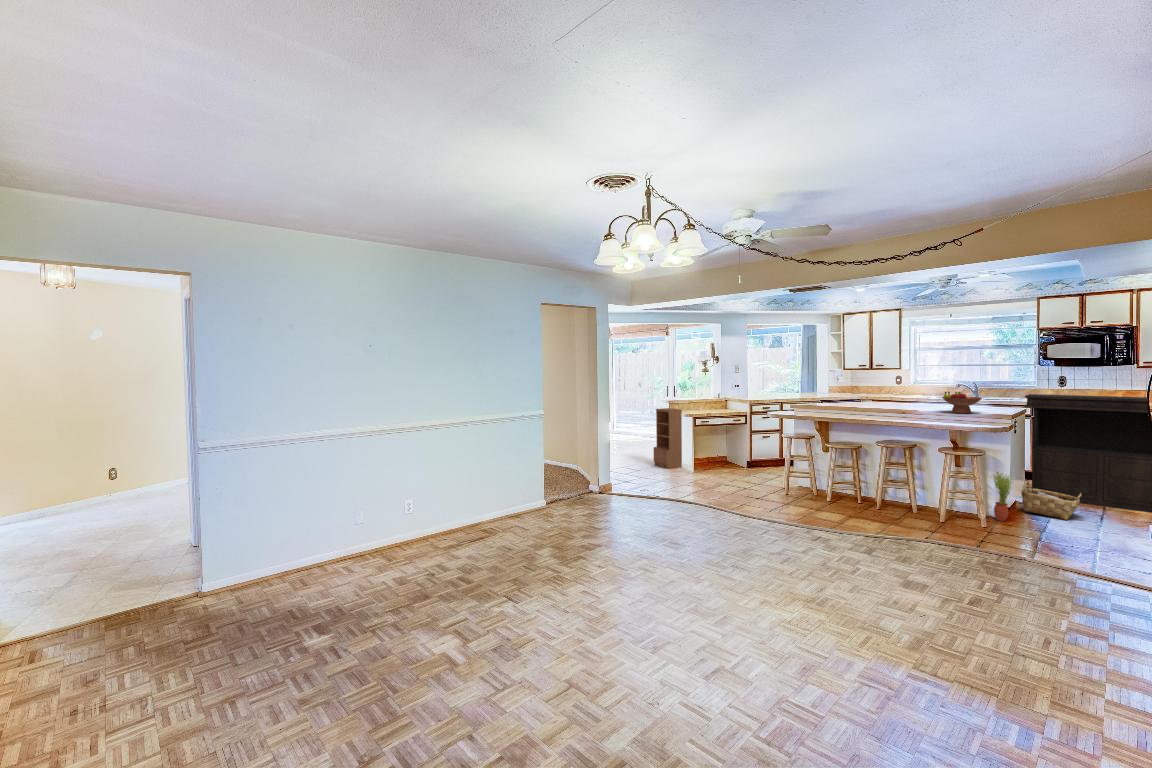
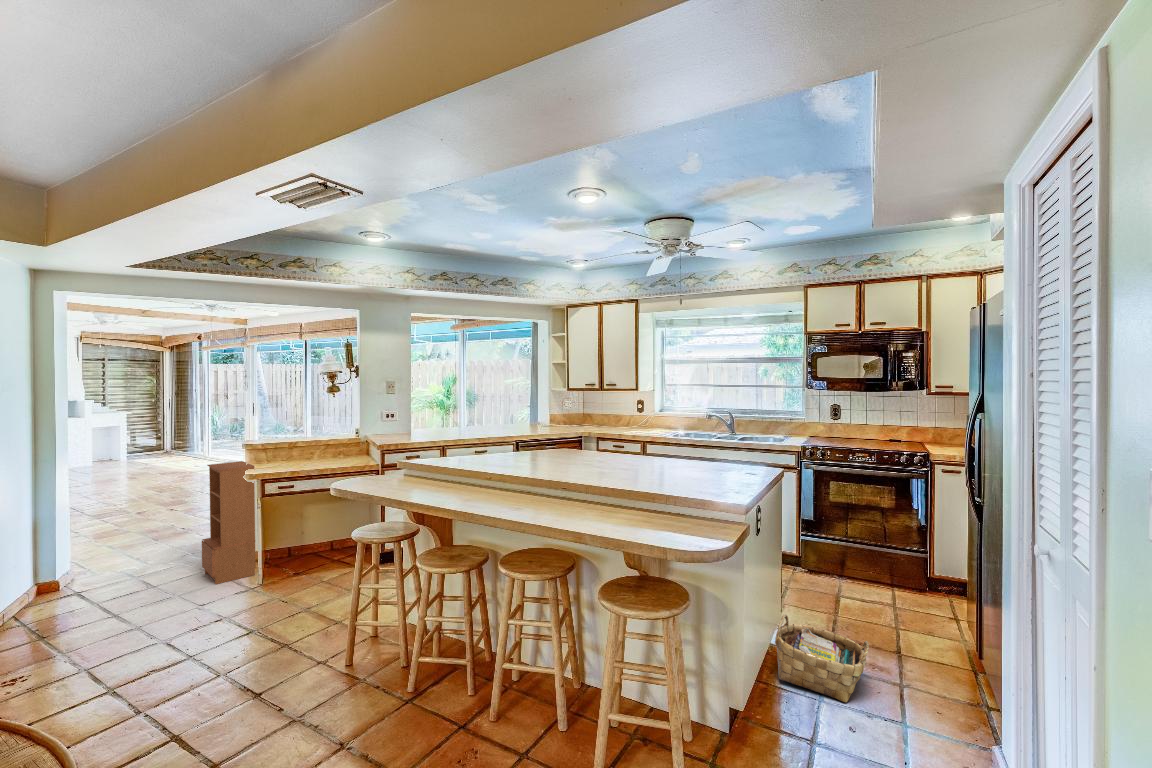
fruit bowl: present [942,391,982,414] -> none [647,443,712,488]
console table: present [1025,394,1152,513] -> none [785,437,1014,658]
potted plant: present [994,472,1014,521] -> none [719,618,757,728]

